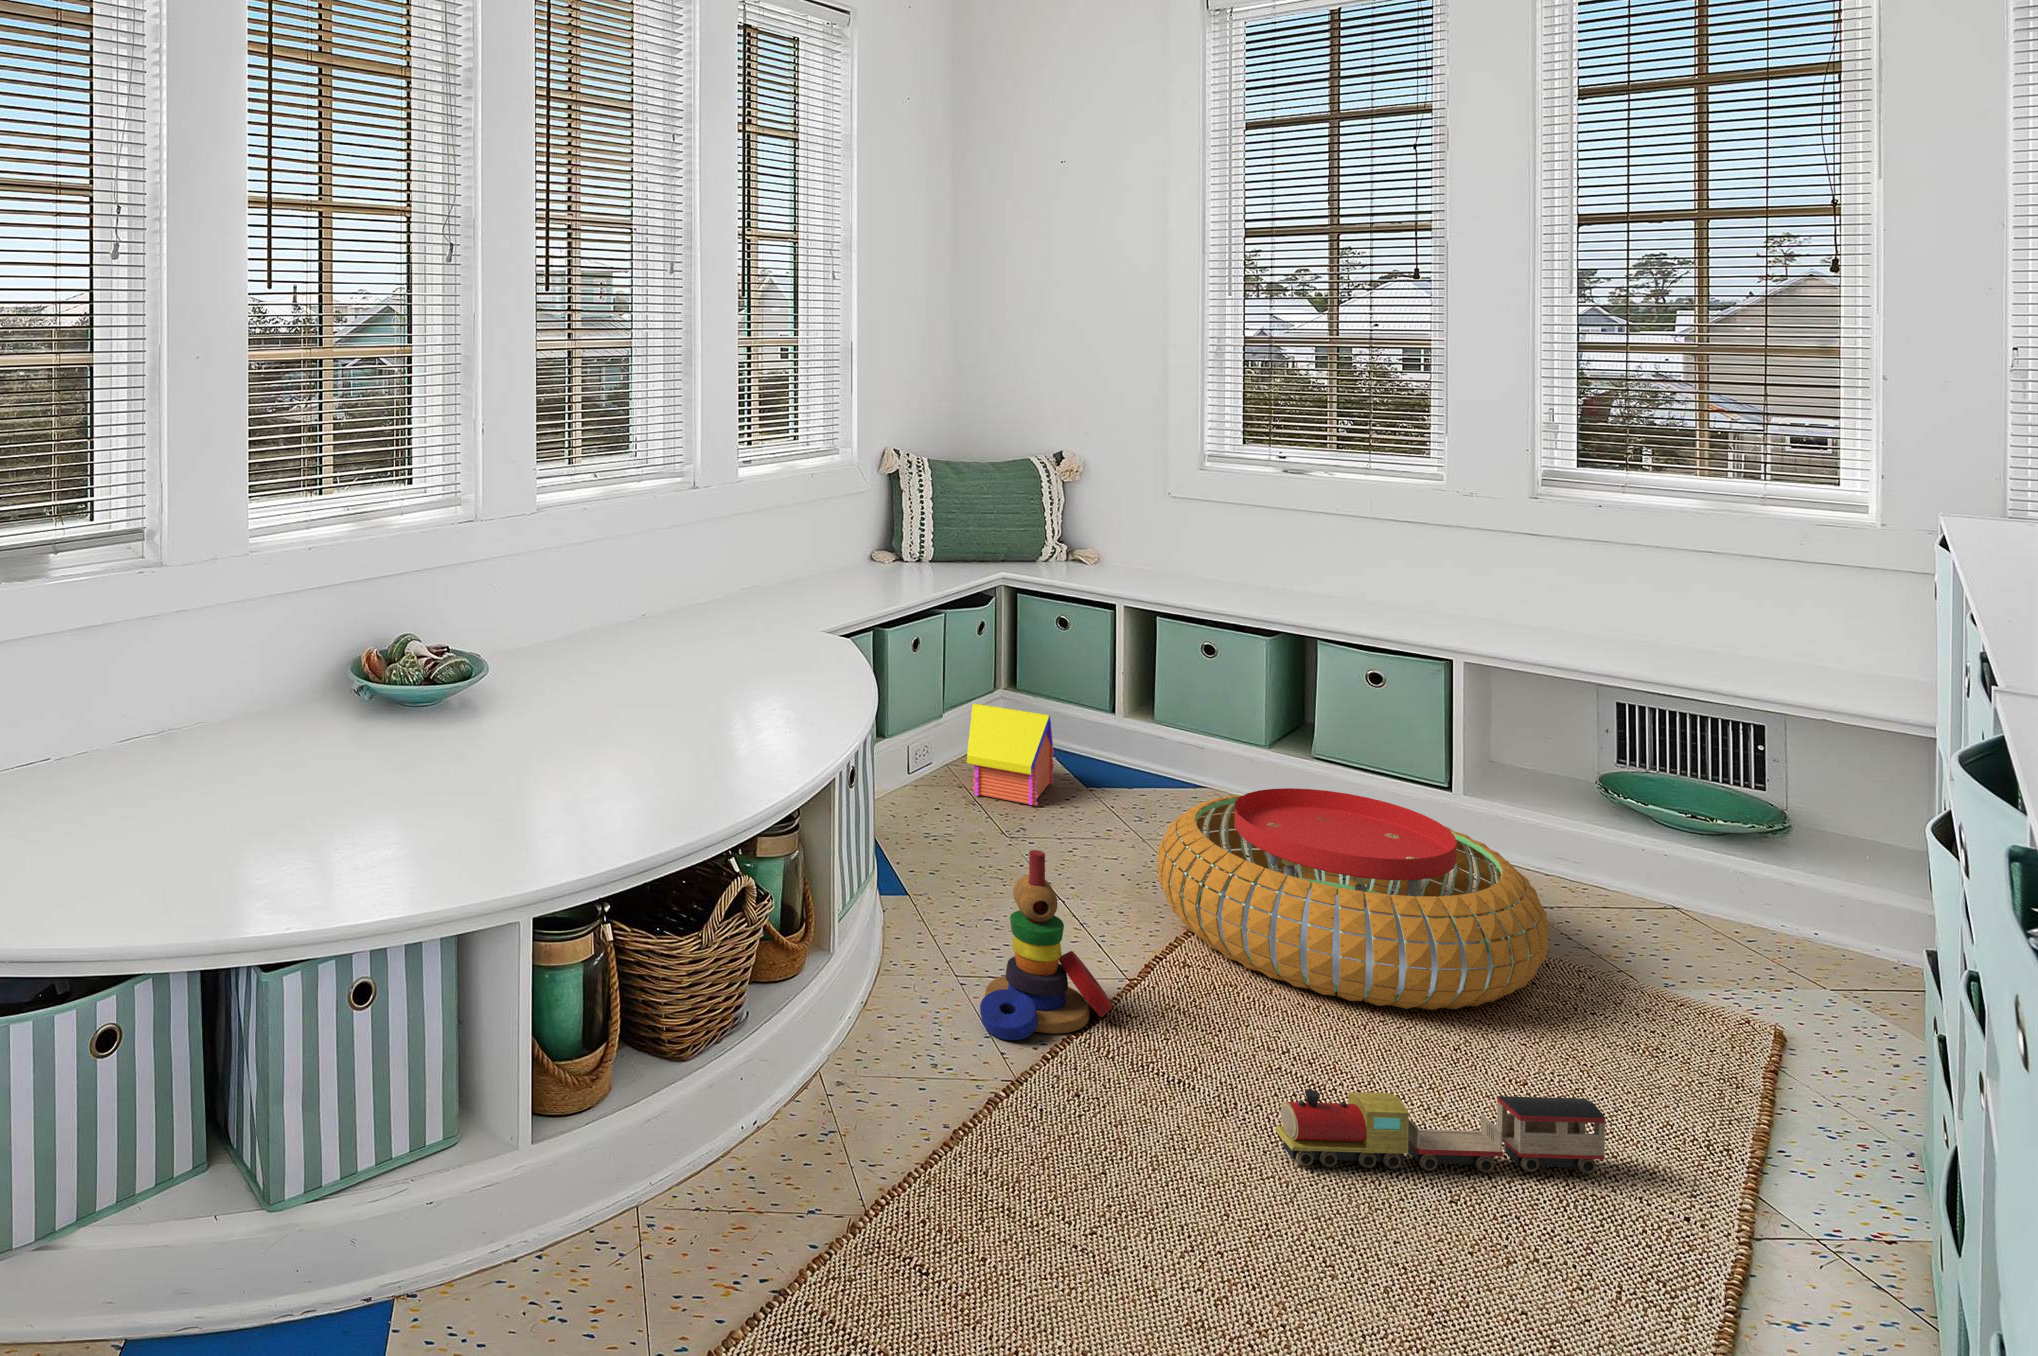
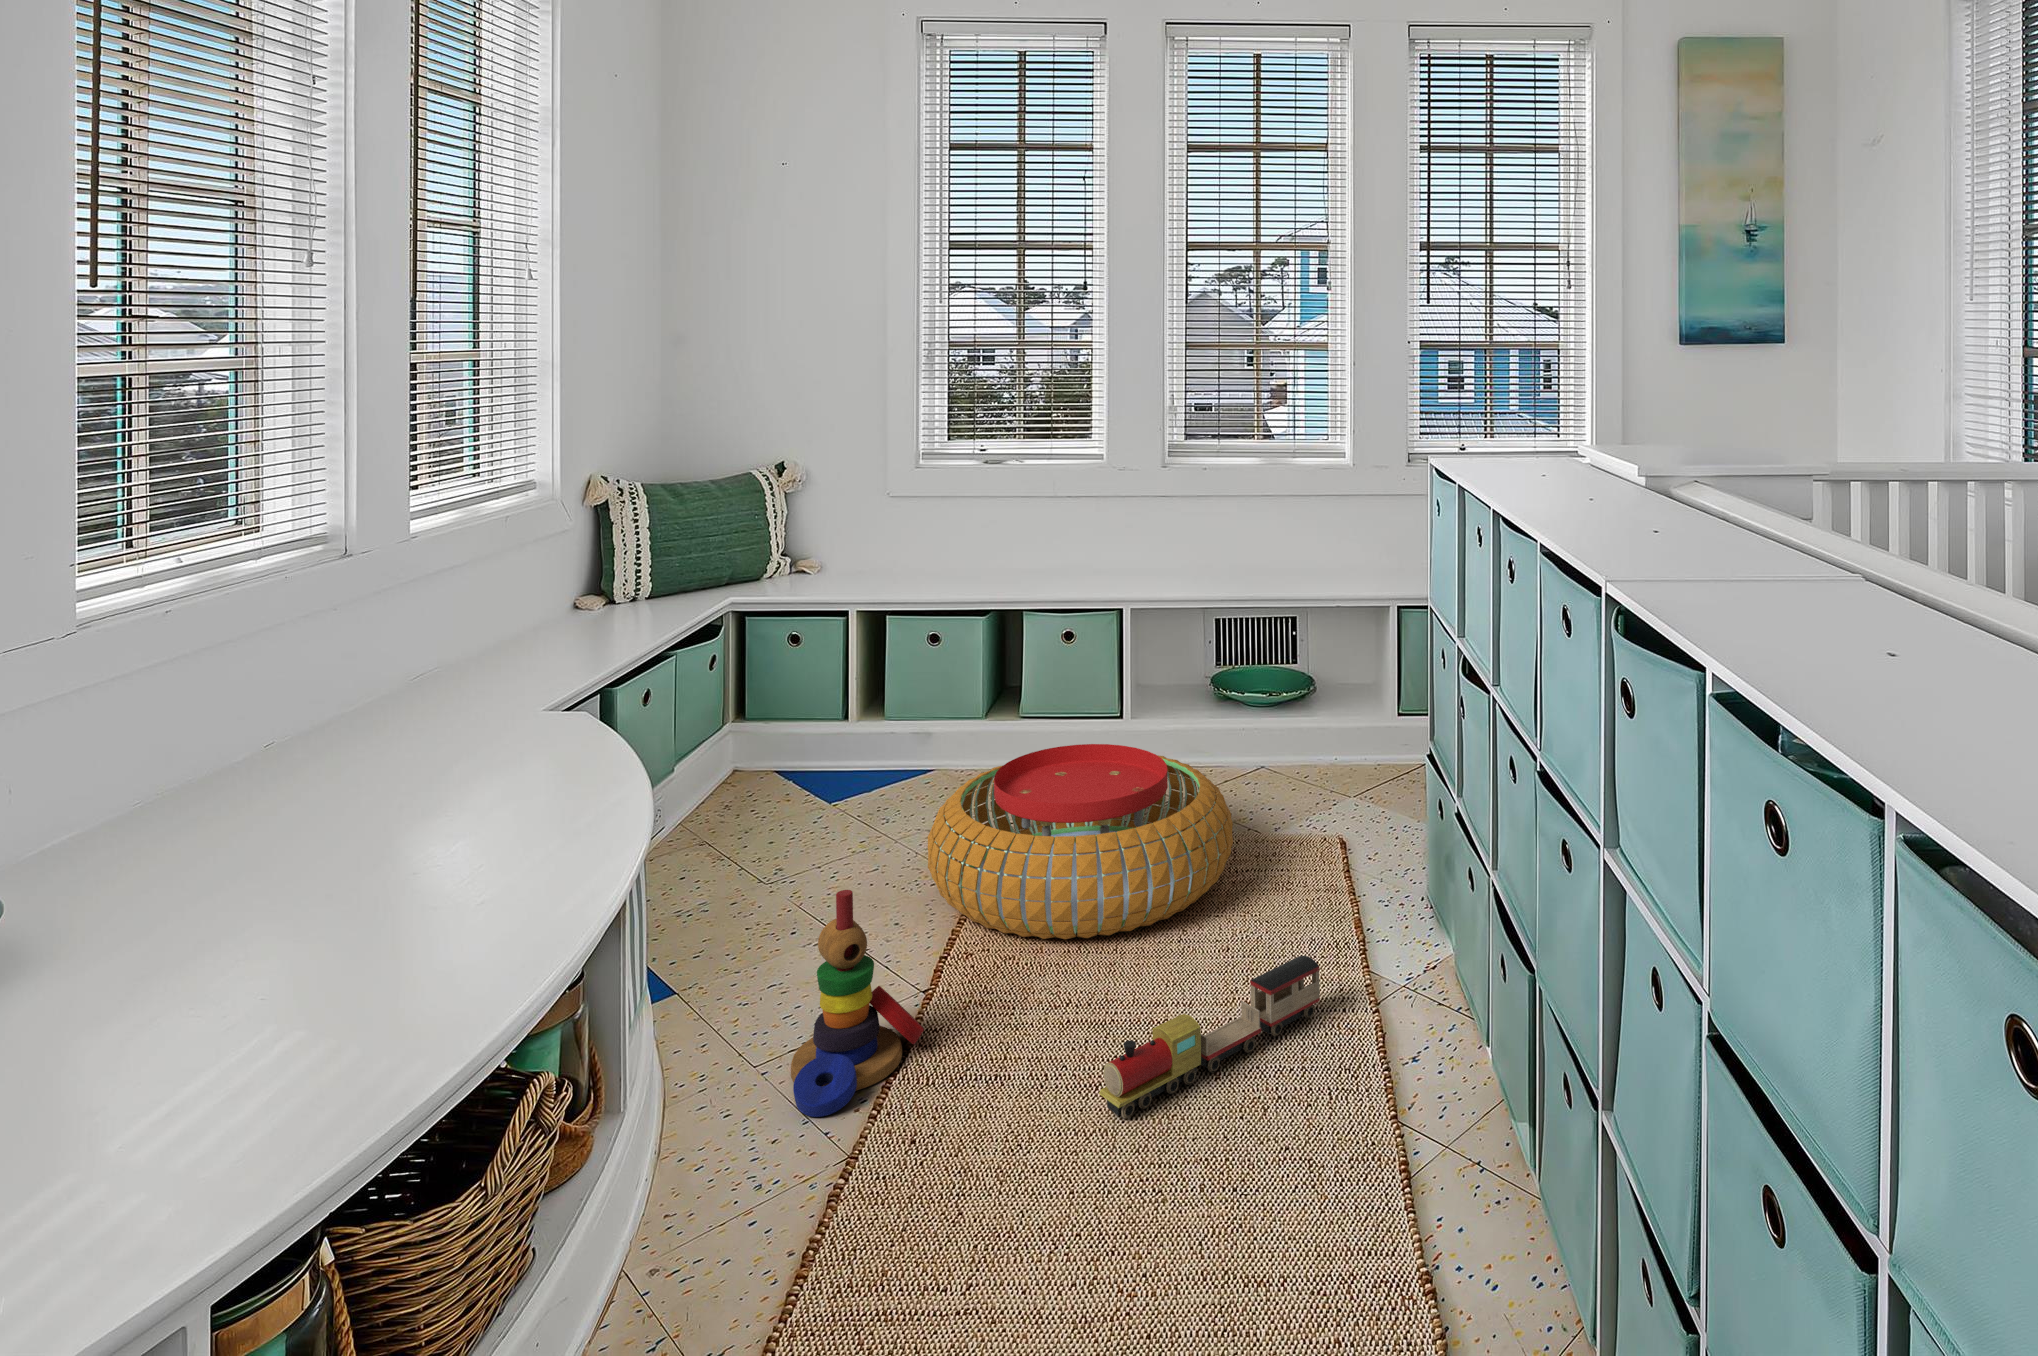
toy house: present [967,704,1054,806] -> none [710,736,797,842]

